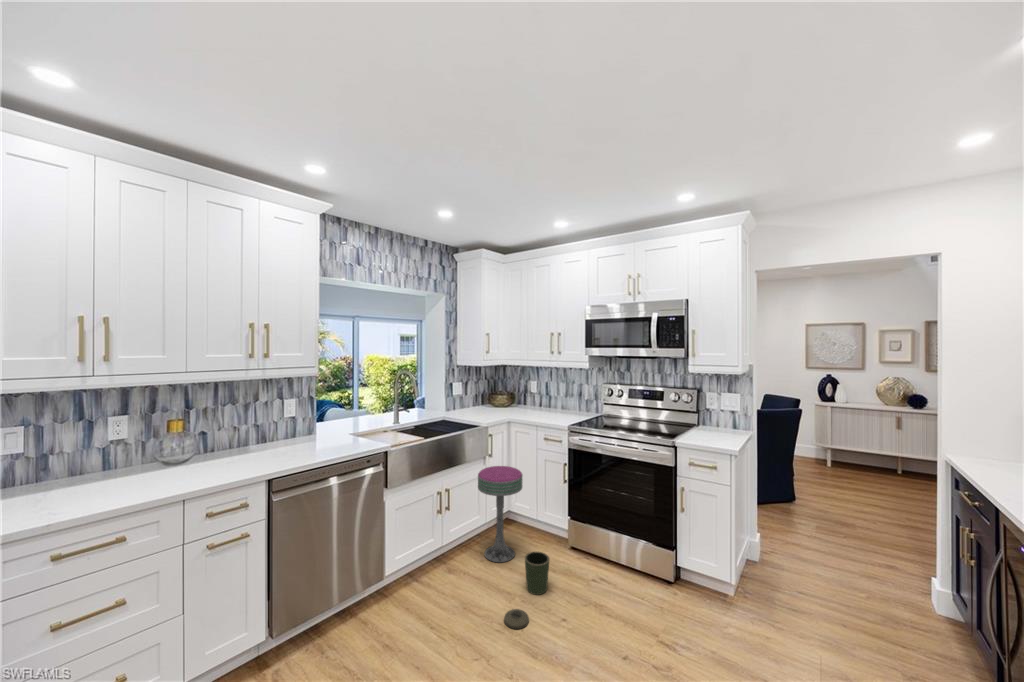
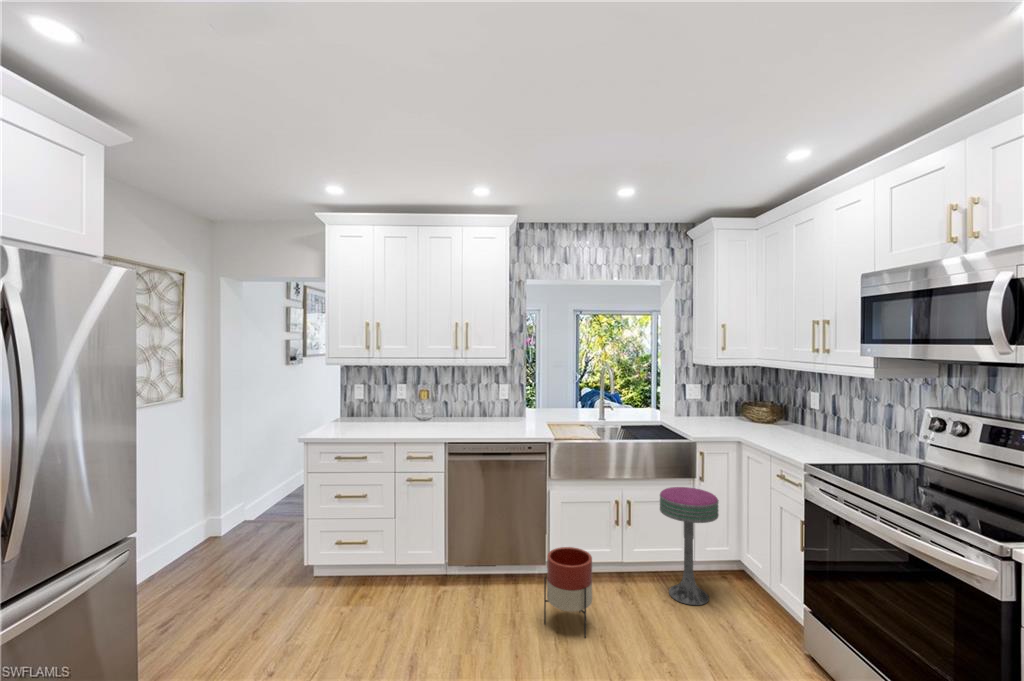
trash can: present [504,552,549,629] -> none [624,596,711,661]
planter: none [425,553,473,648] -> present [544,547,592,637]

